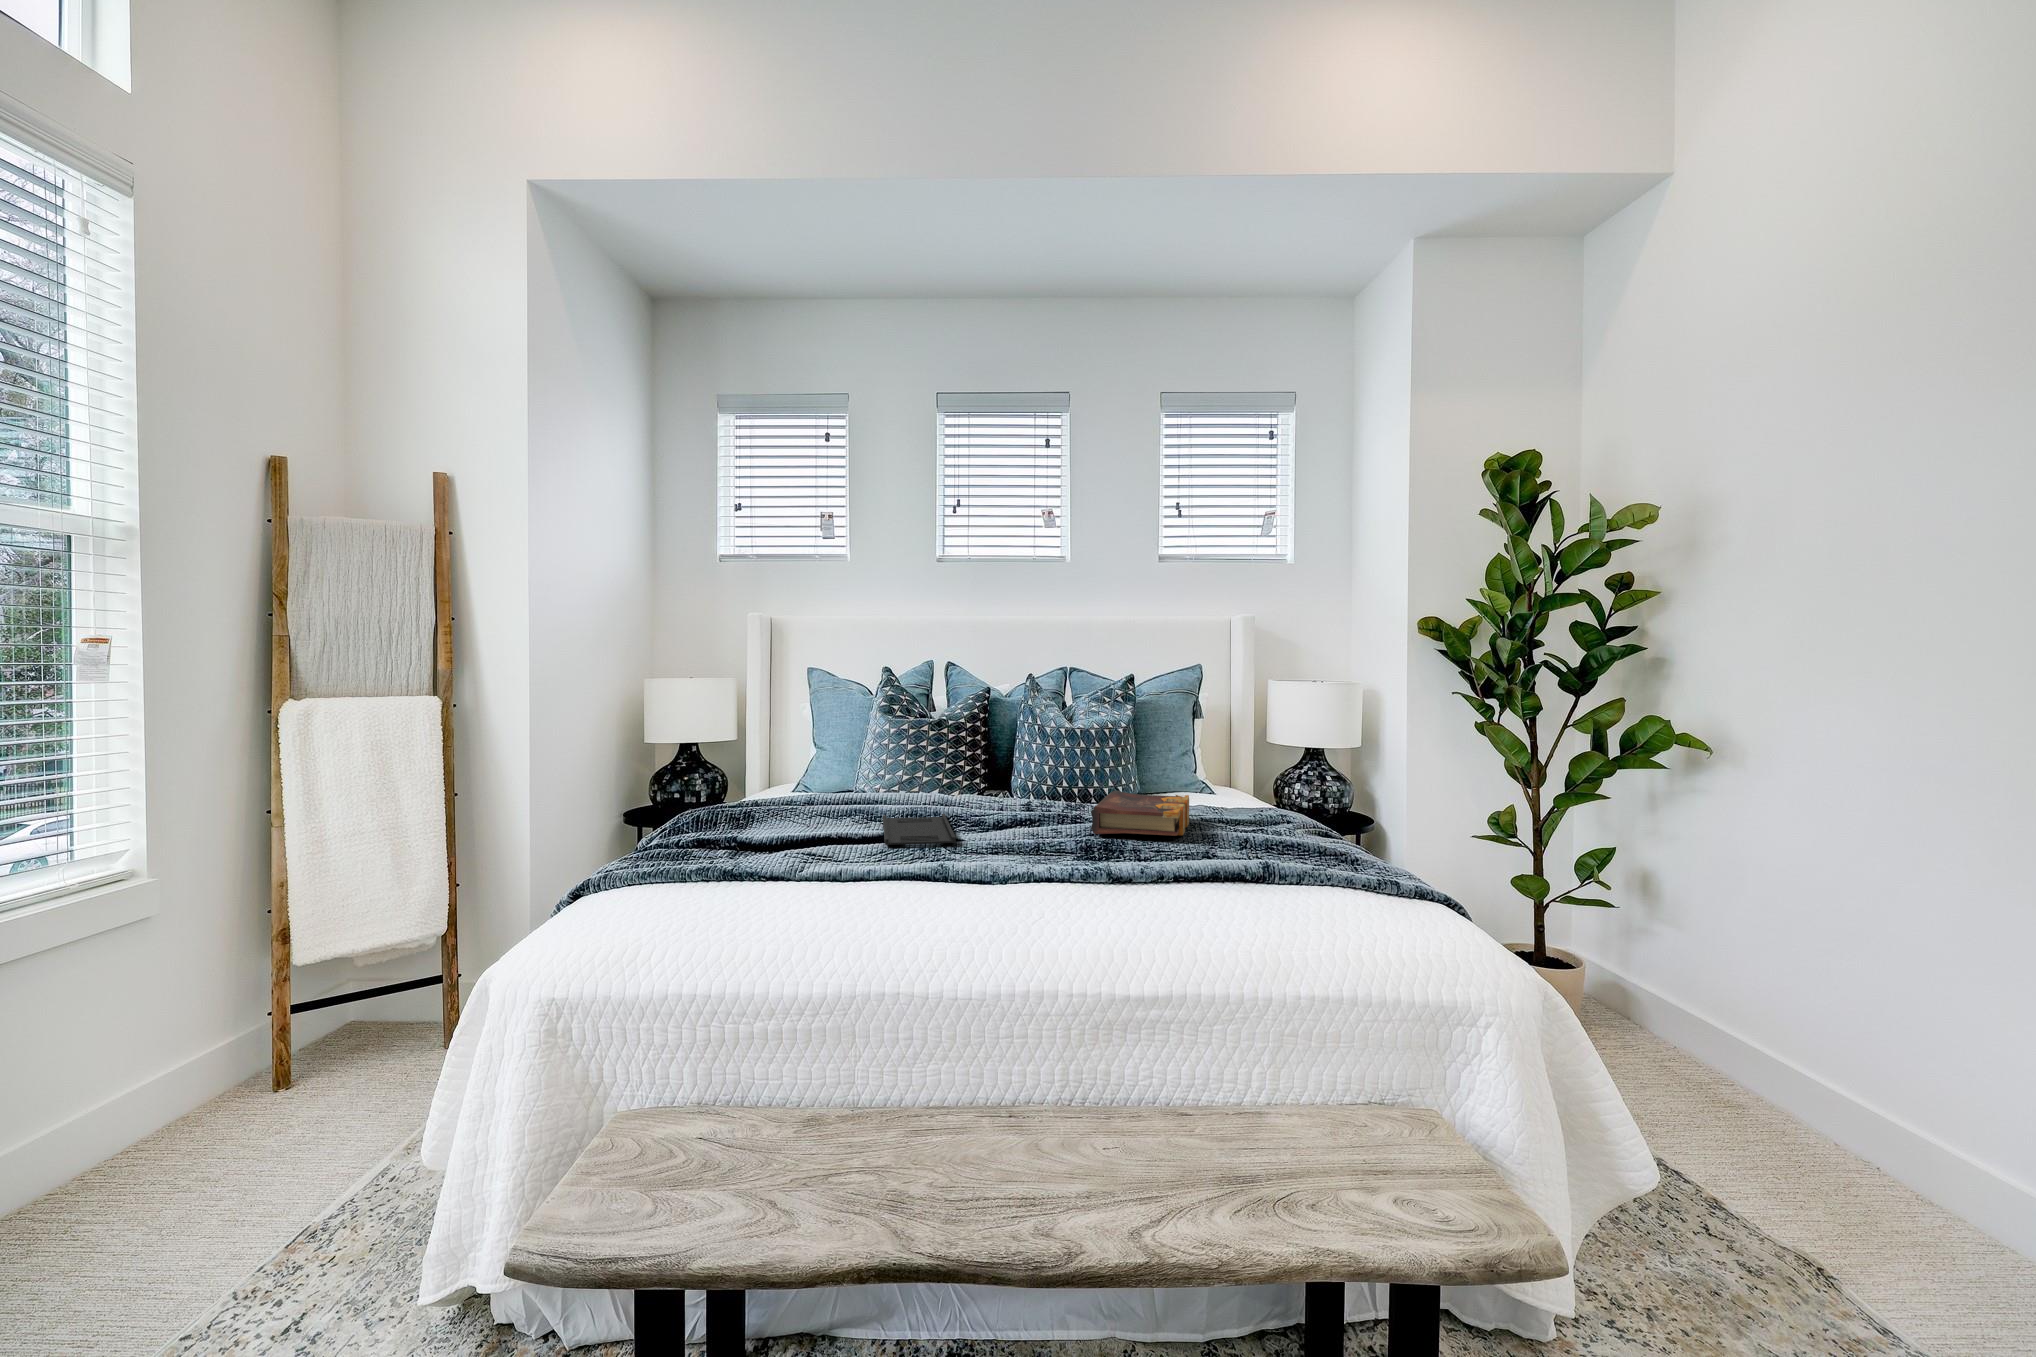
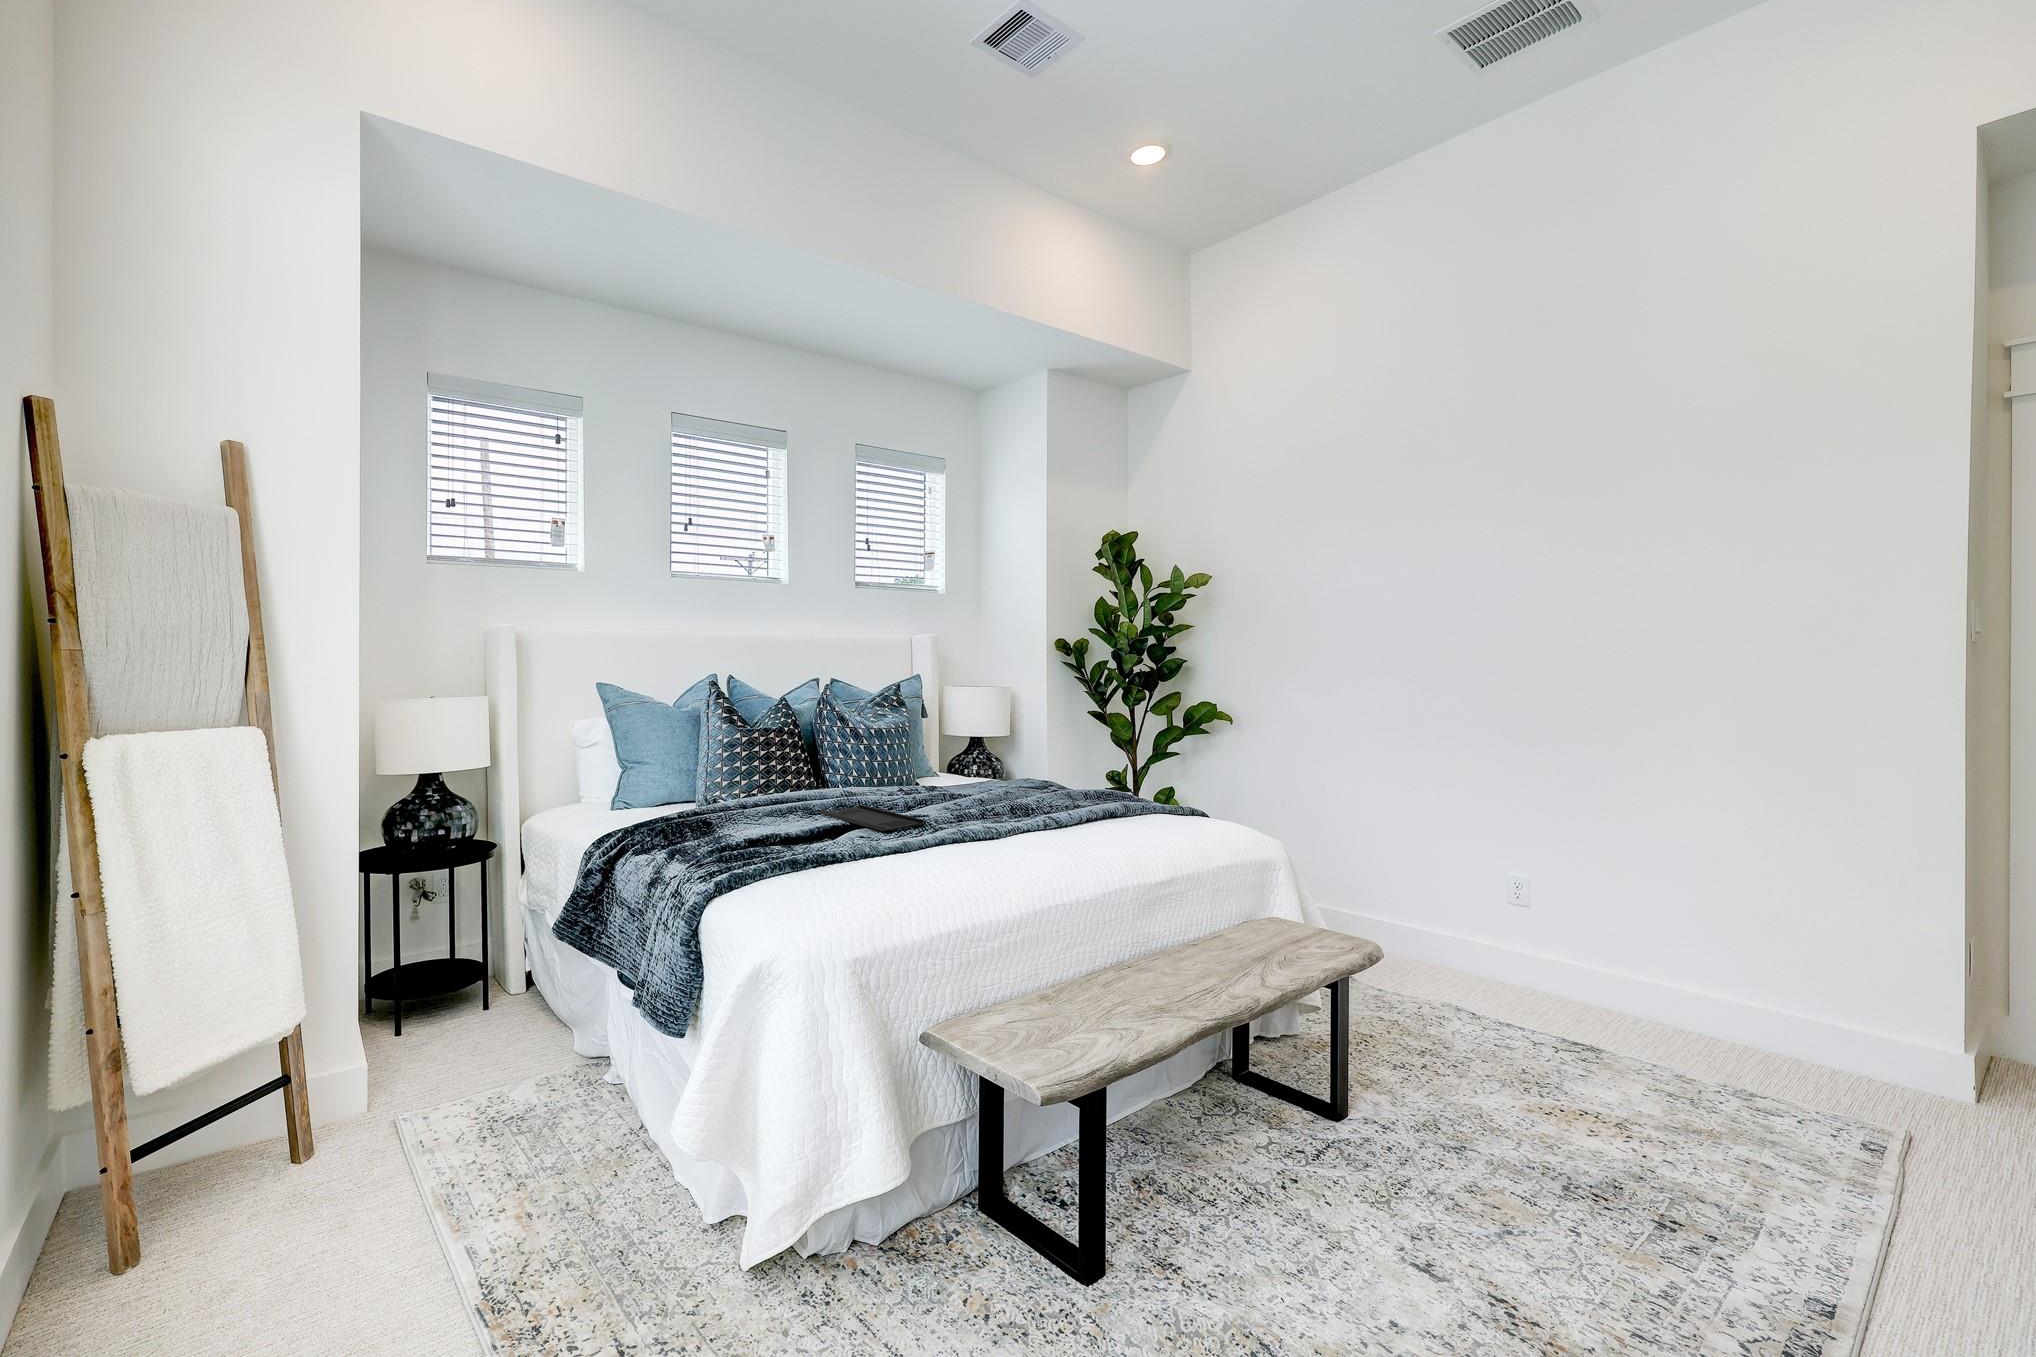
book: present [1091,791,1189,836] -> none [961,774,1044,807]

